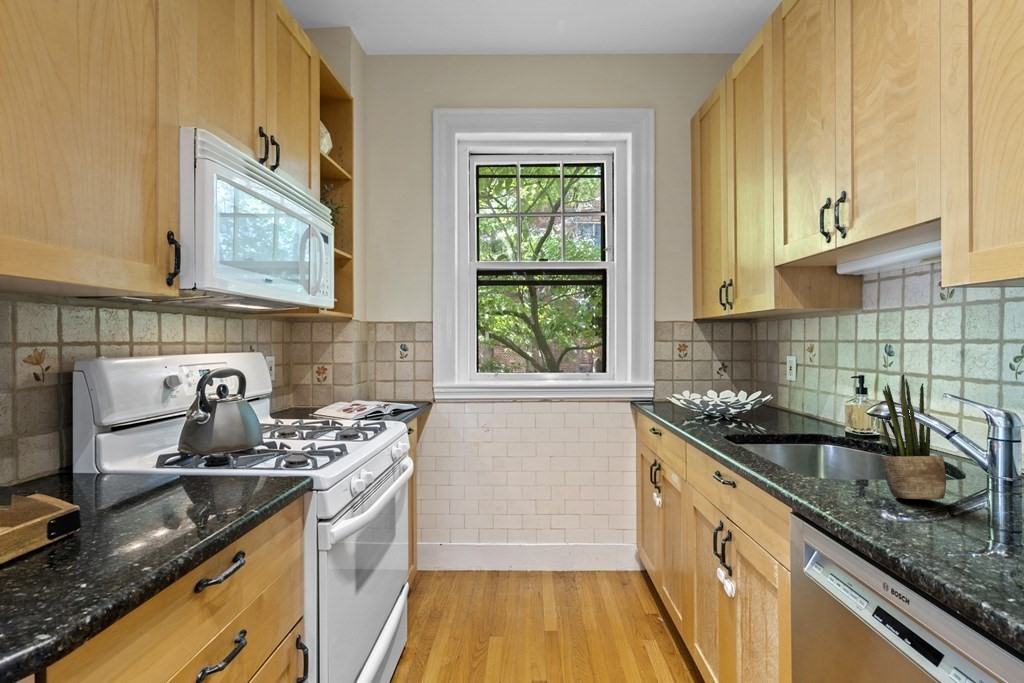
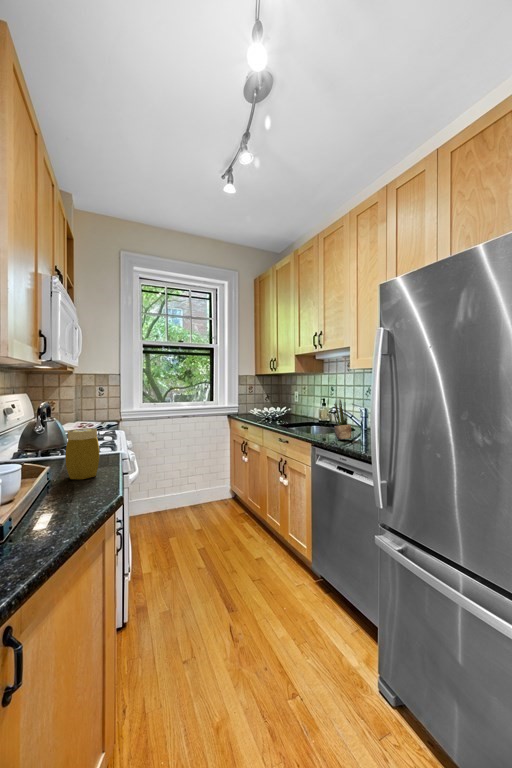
jar: none [90,424,190,552] -> present [65,428,99,479]

